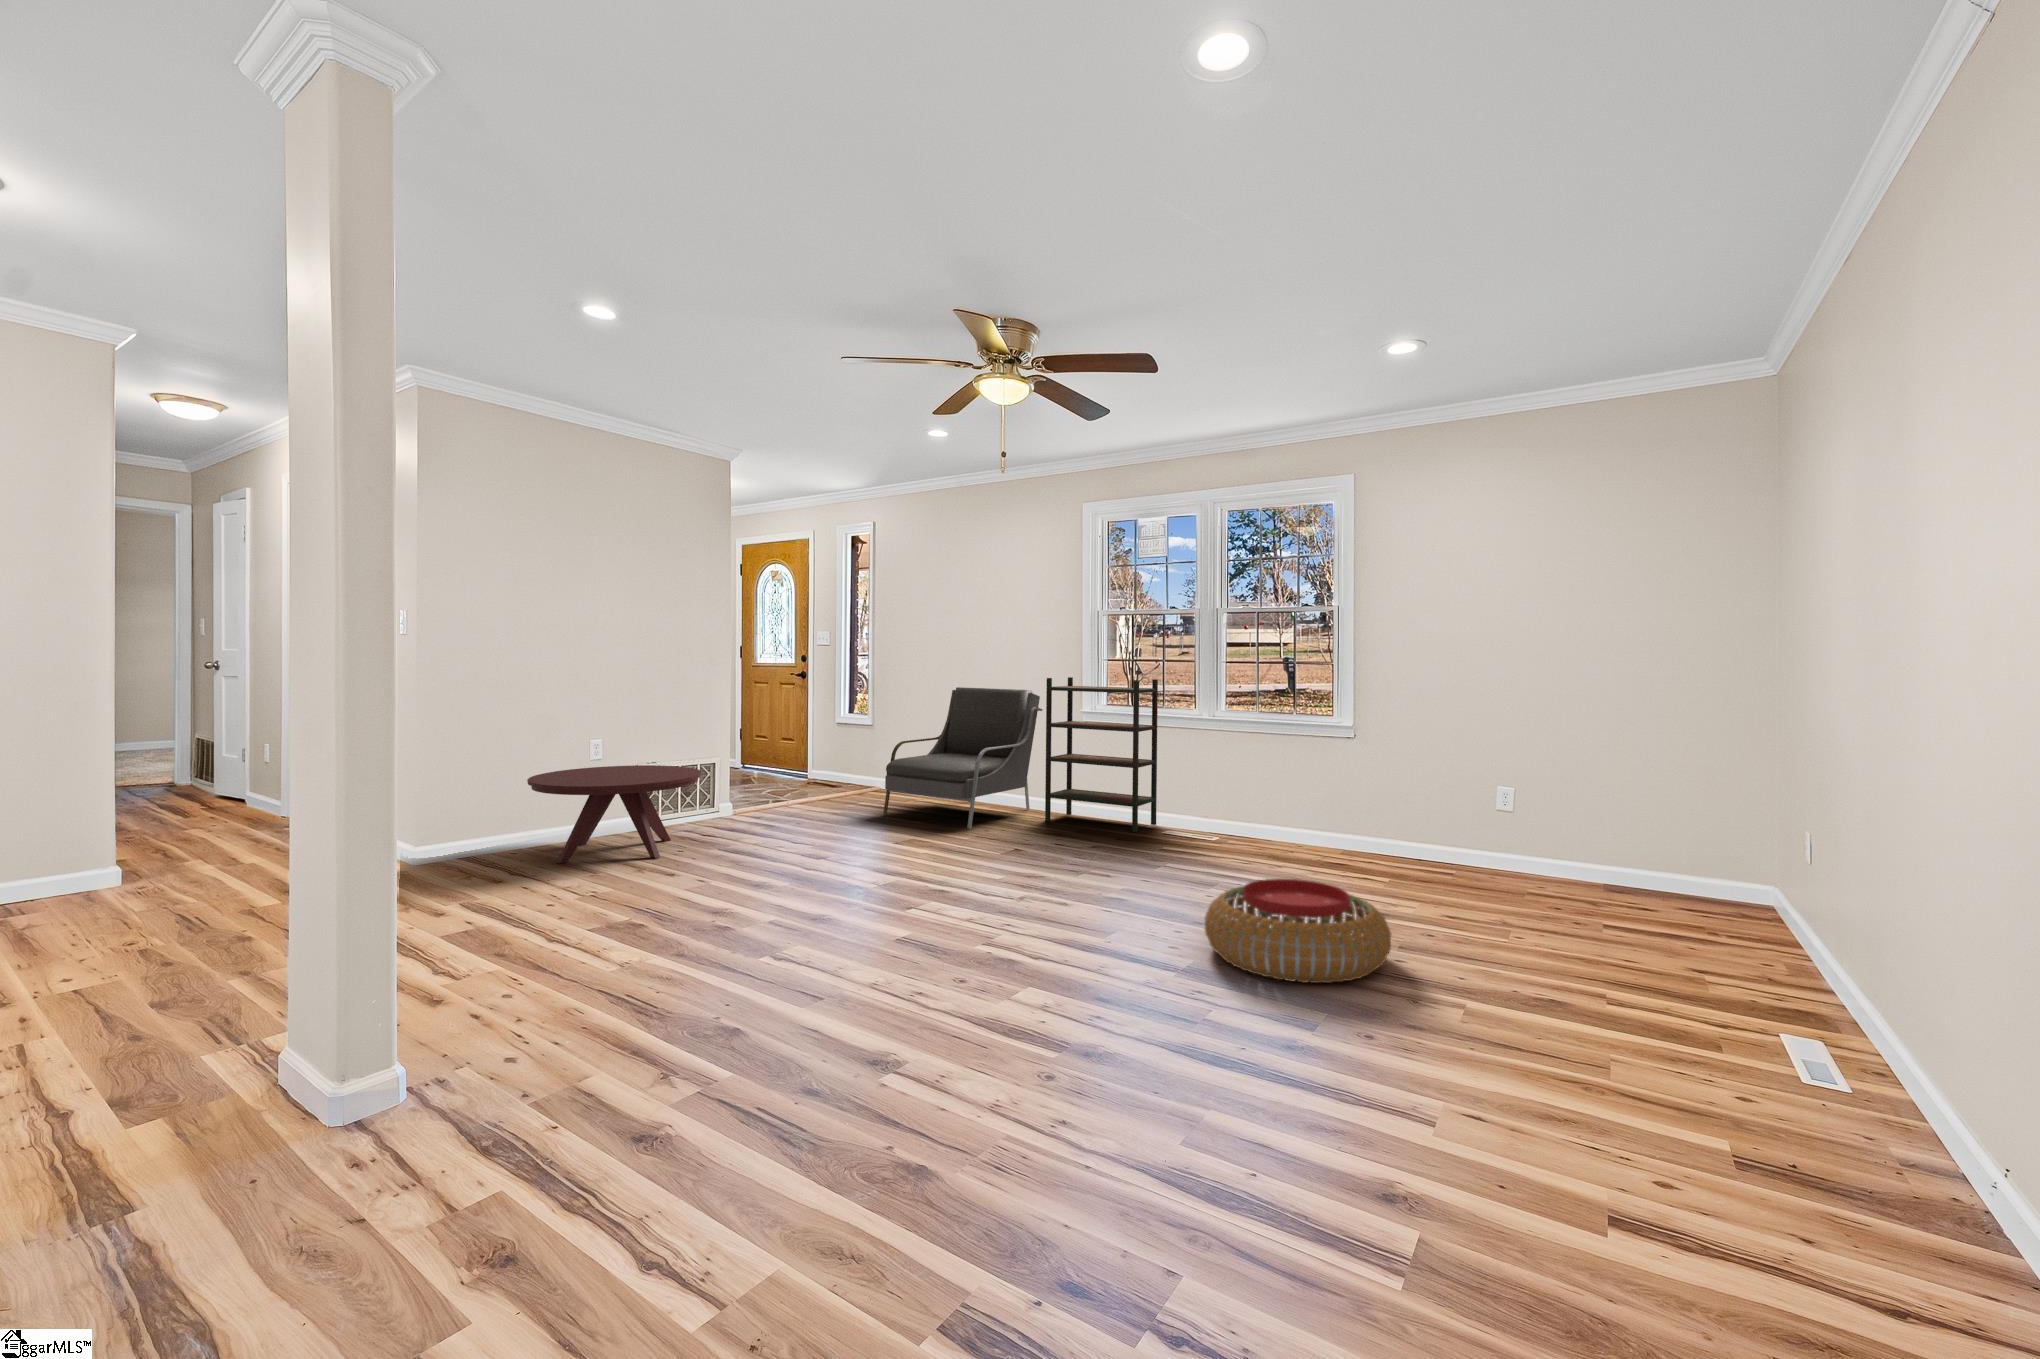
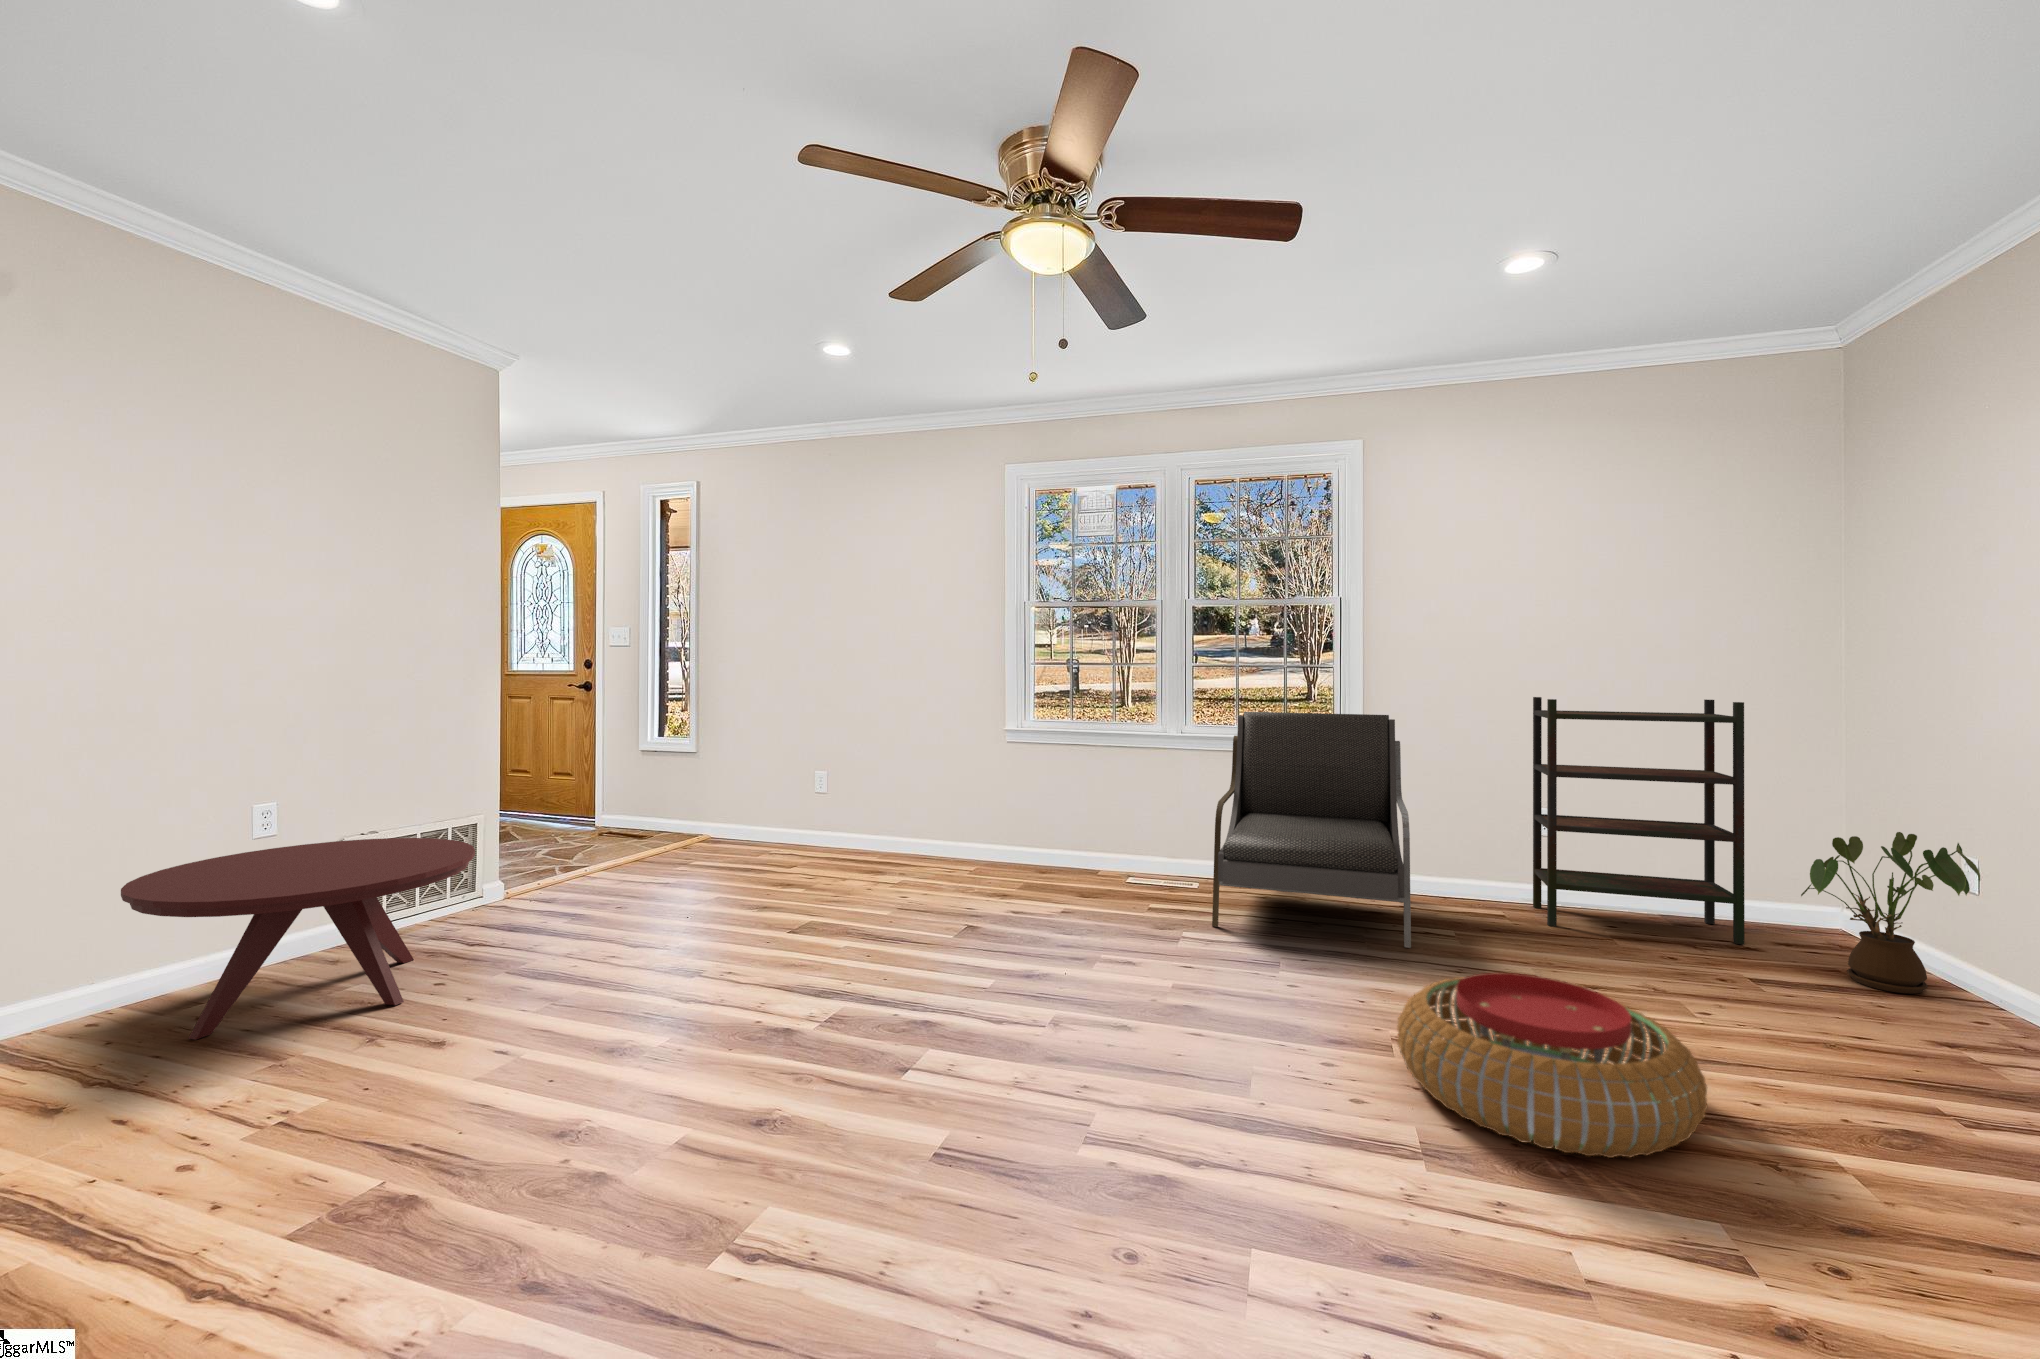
bookshelf: present [1045,677,1158,832] -> present [1533,697,1745,944]
armchair: present [883,687,1042,828] -> present [1212,712,1411,948]
house plant: none [1651,809,1796,945] -> present [1801,832,1980,994]

